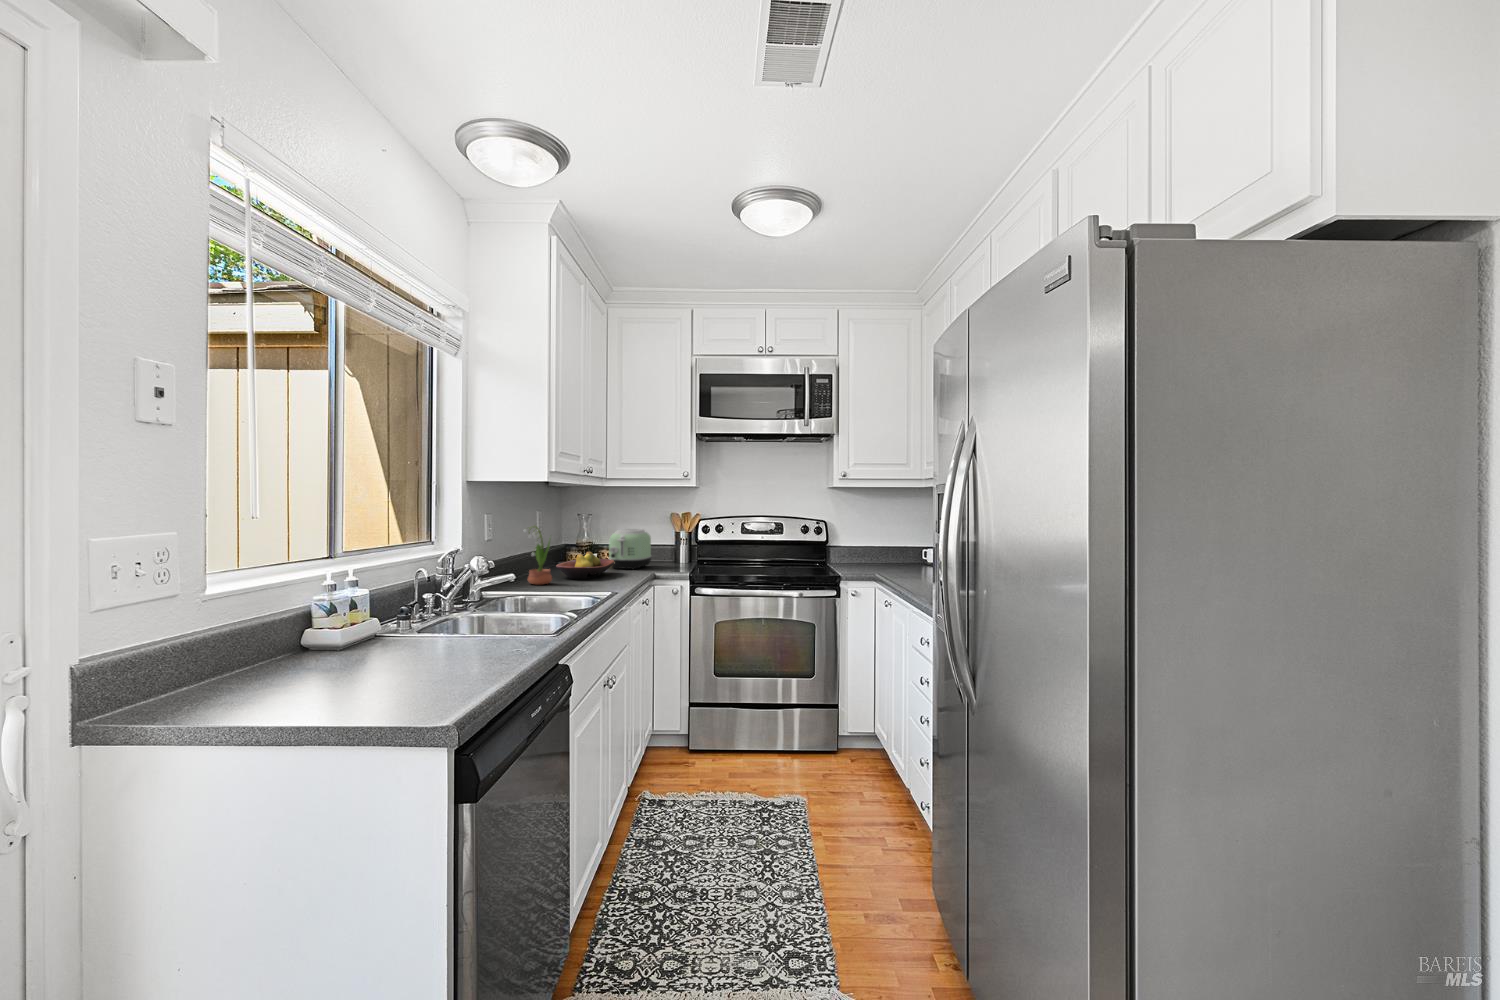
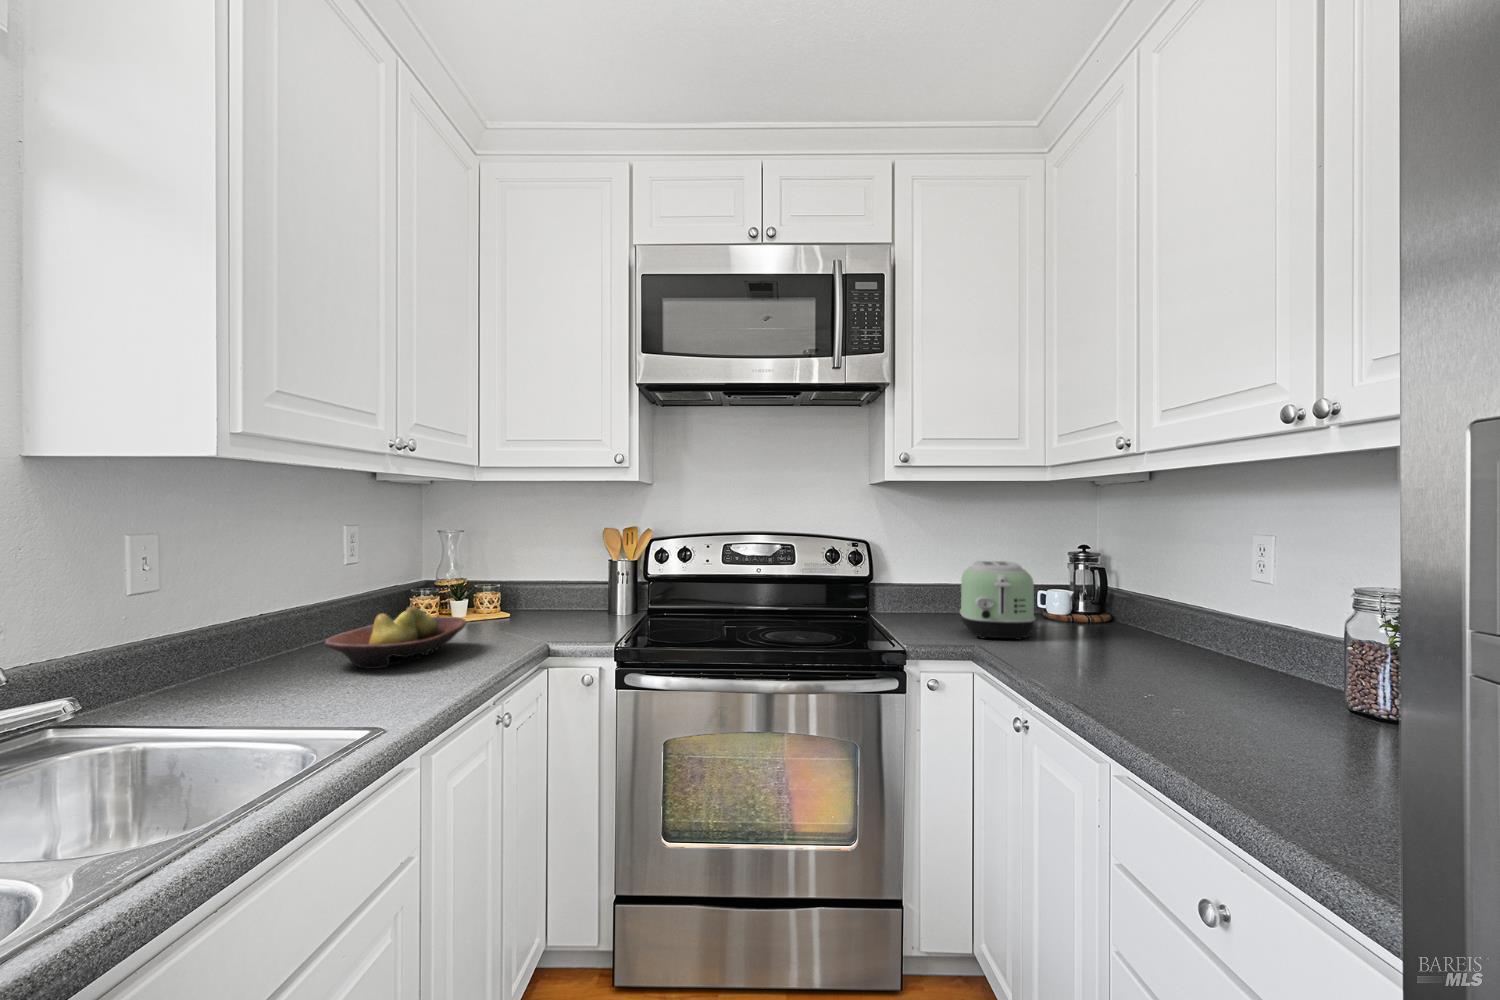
potted flower: present [524,526,552,585] -> none [216,556,288,693]
toaster: present [609,529,651,569] -> present [960,561,1035,640]

